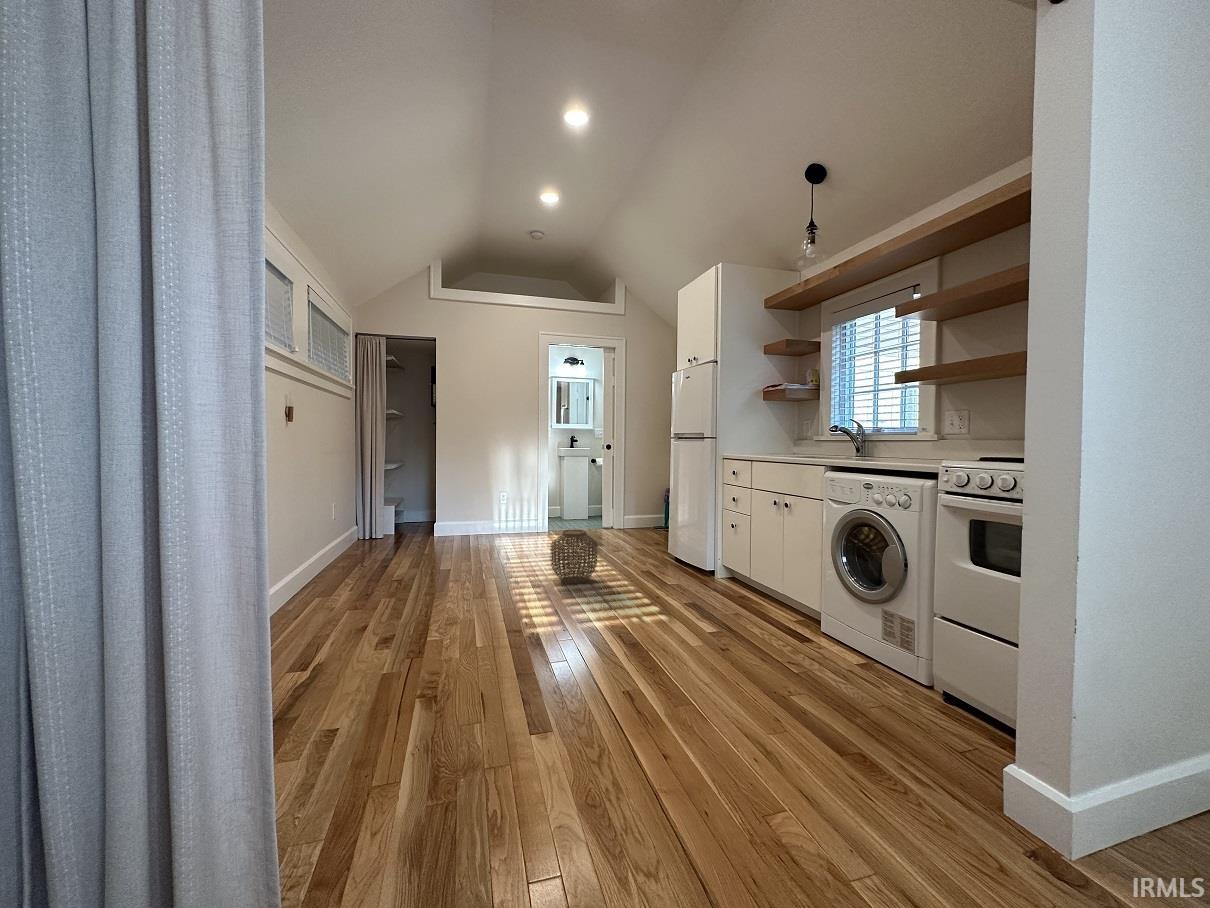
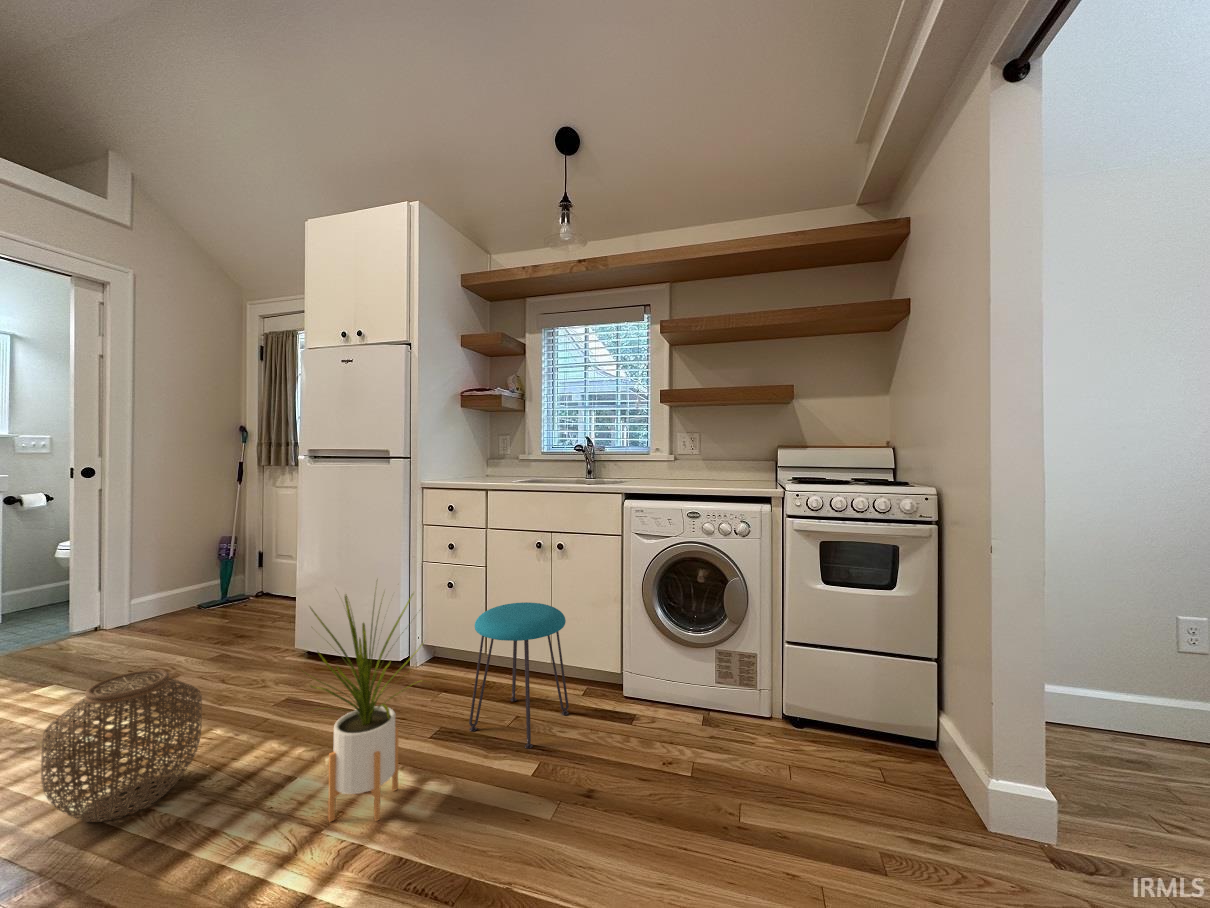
house plant: none [604,500,663,615] -> present [310,594,424,822]
stool: none [704,537,769,624] -> present [469,602,569,749]

